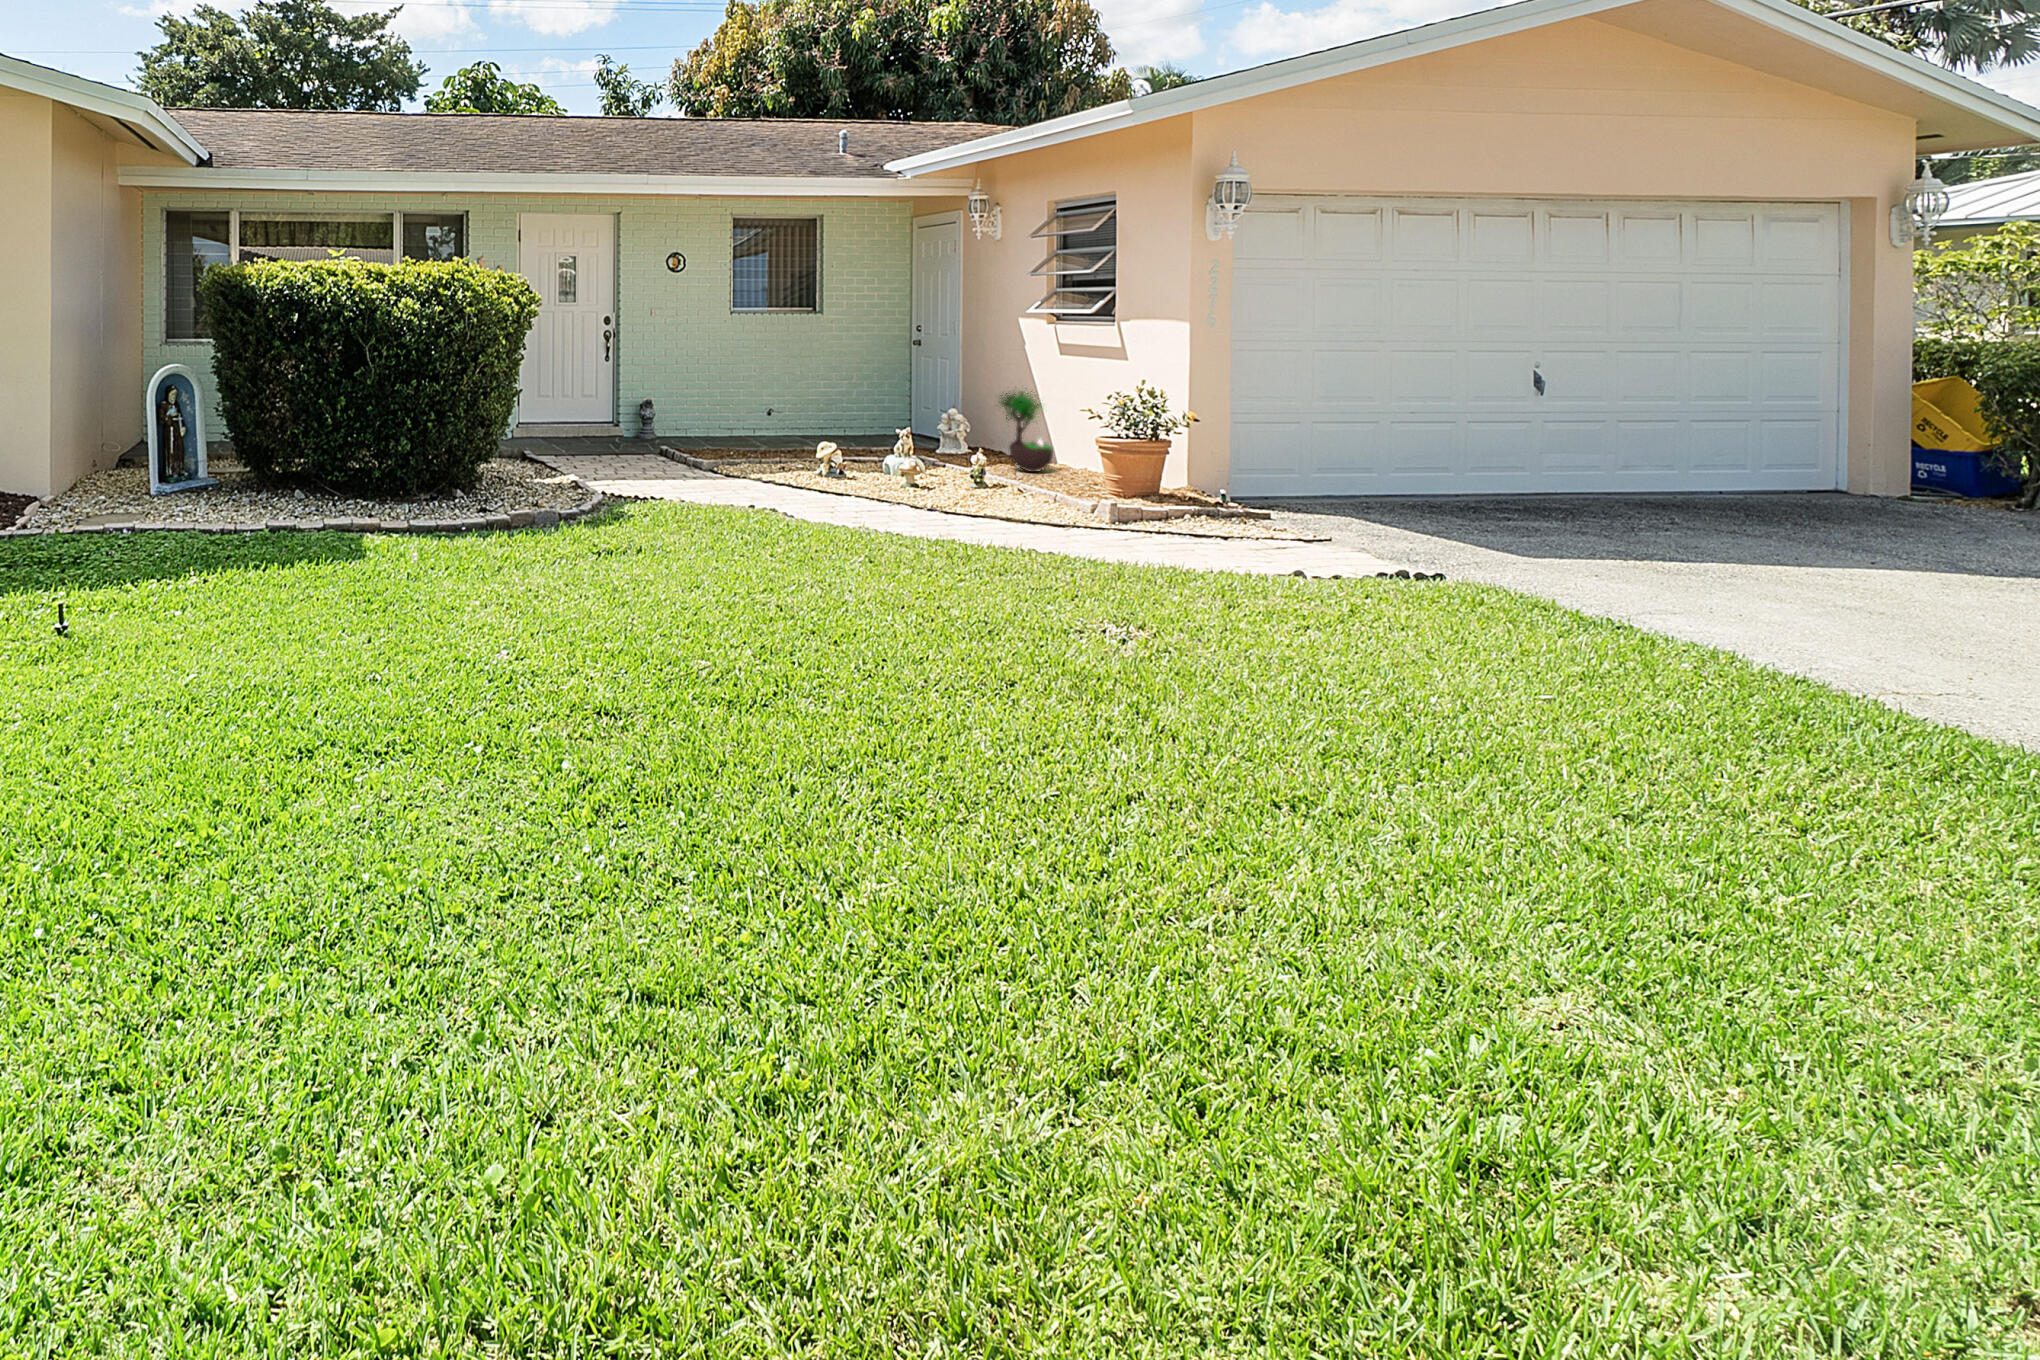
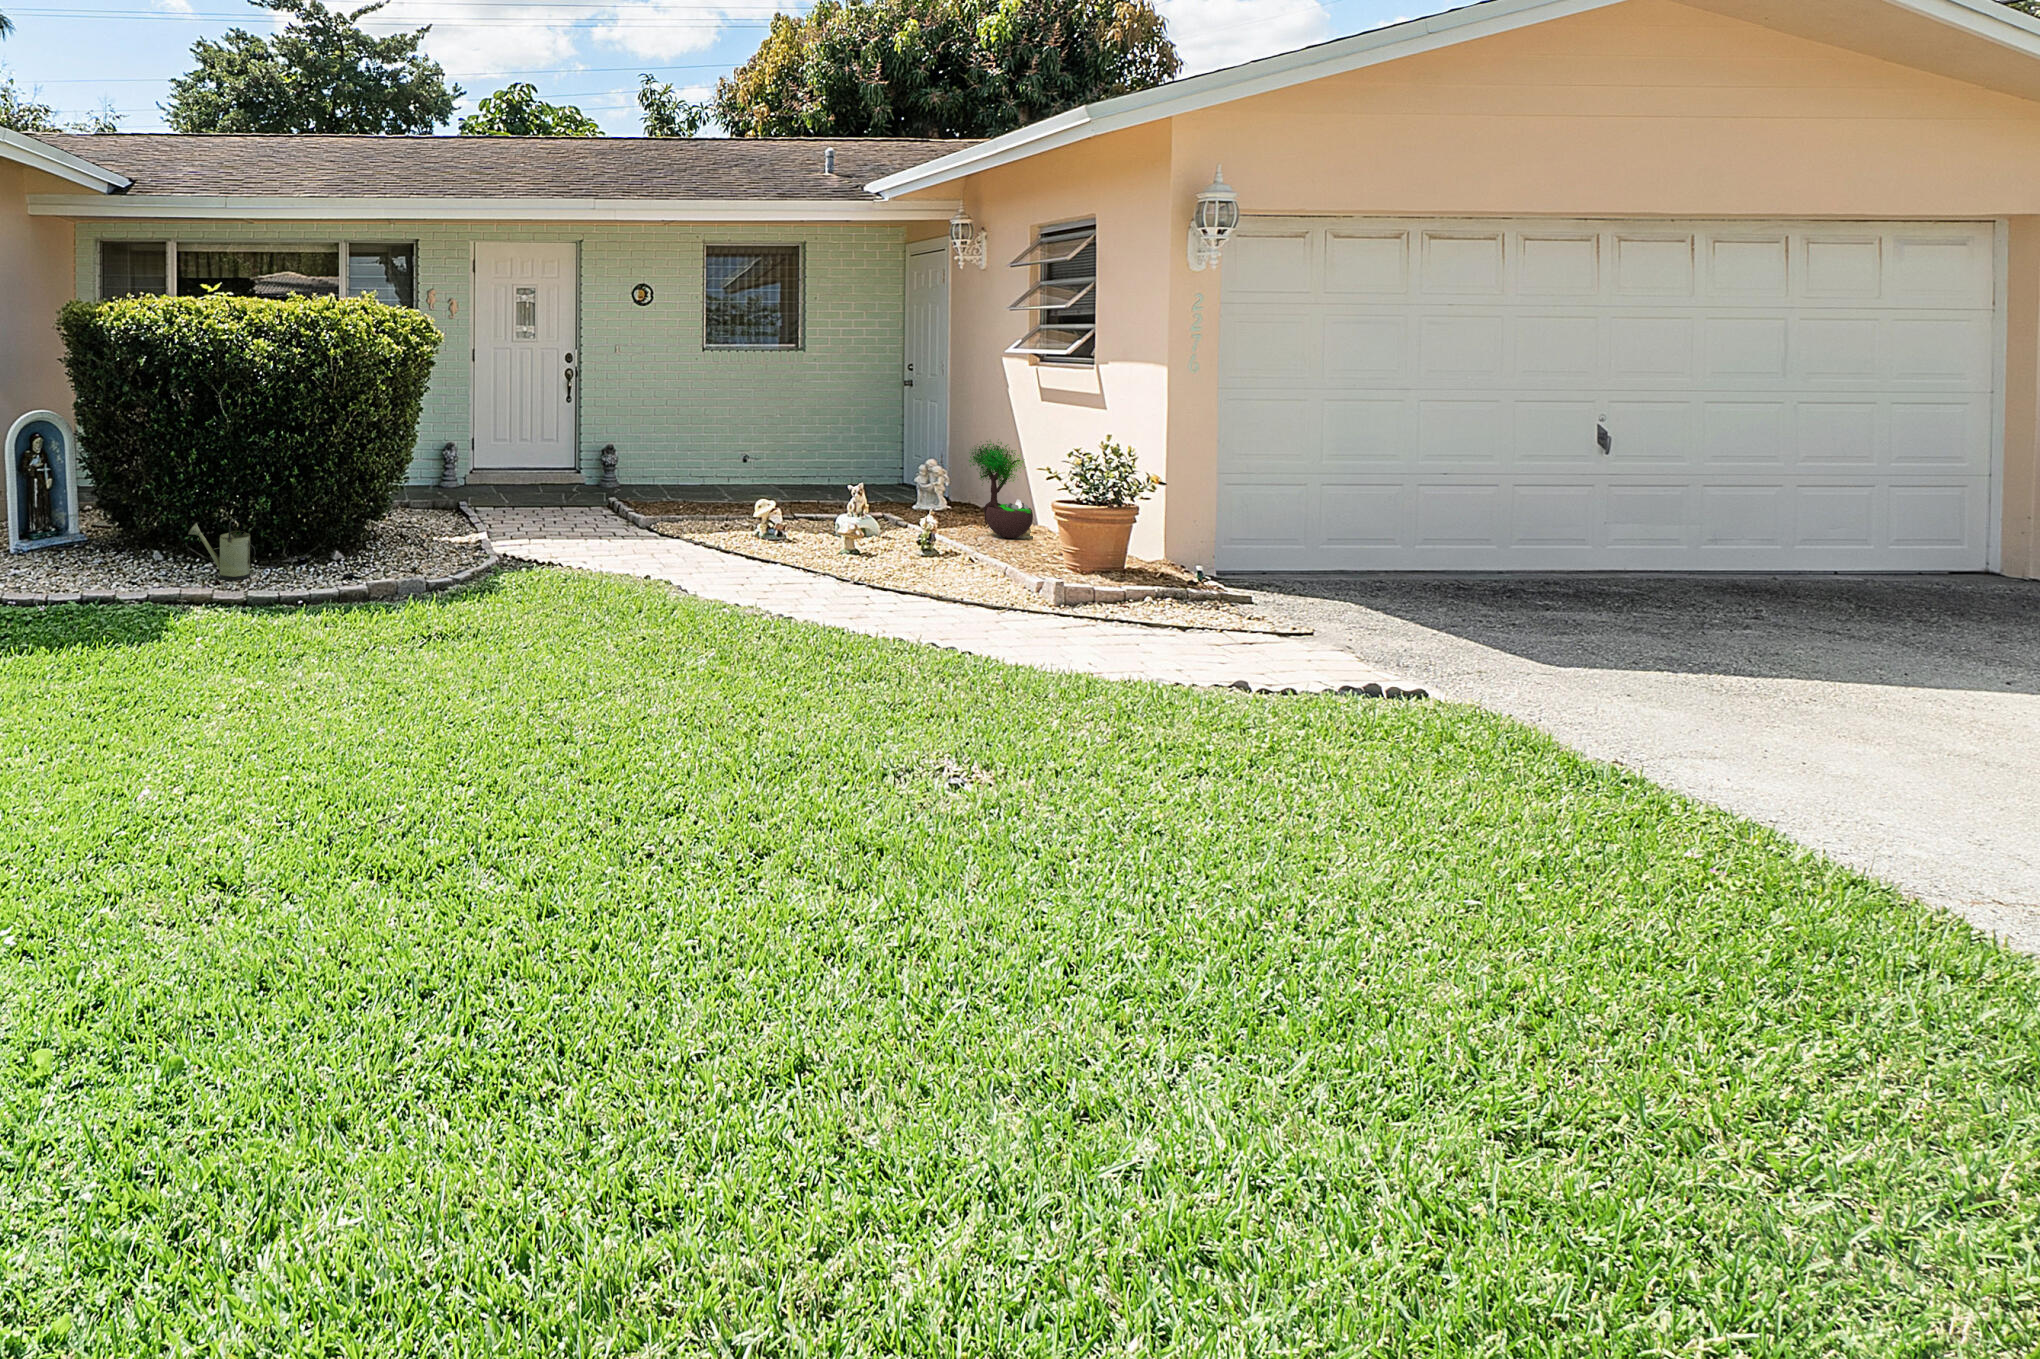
watering can: none [338,459,400,515] -> present [188,518,256,580]

